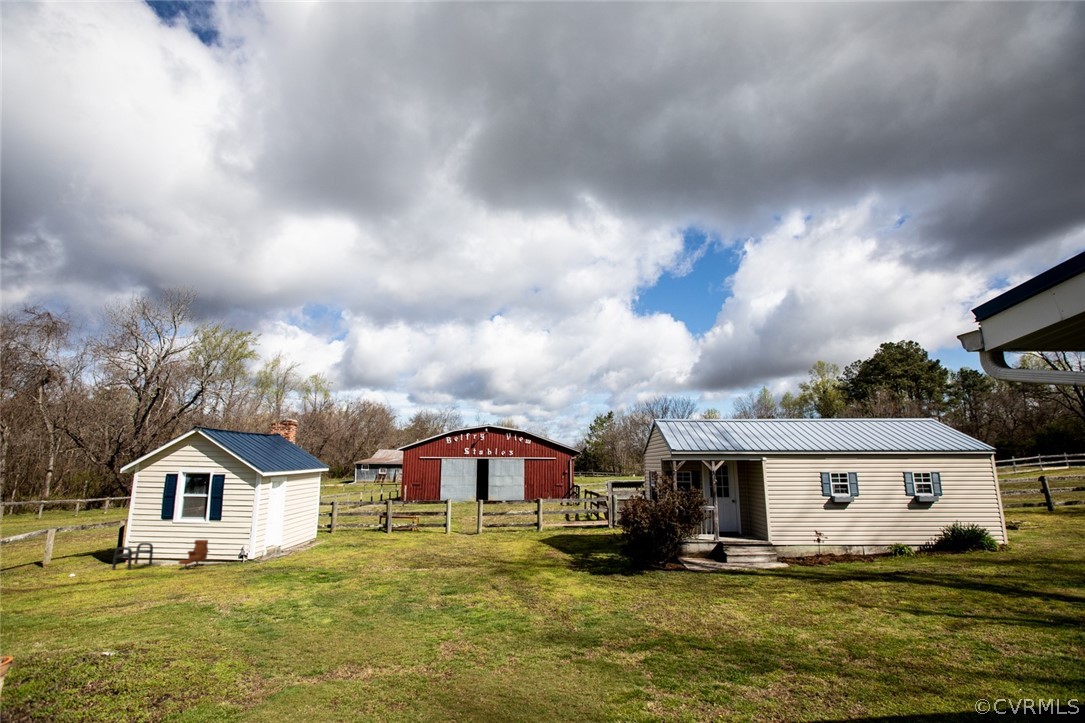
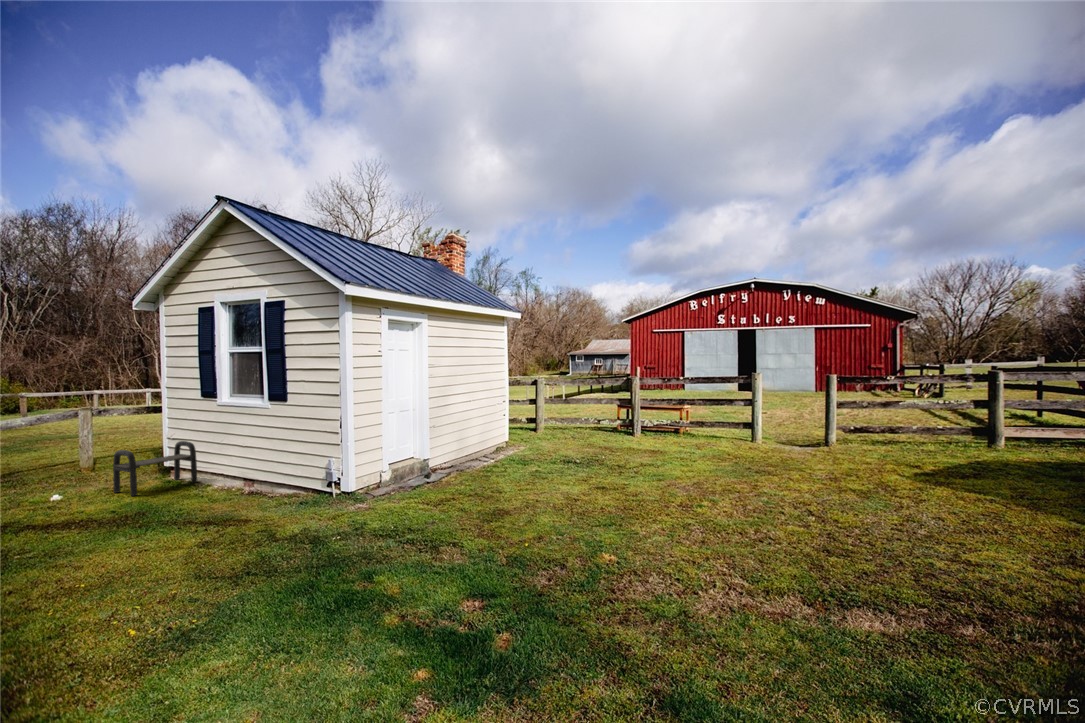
lounge chair: present [178,540,209,570] -> none [197,441,271,510]

